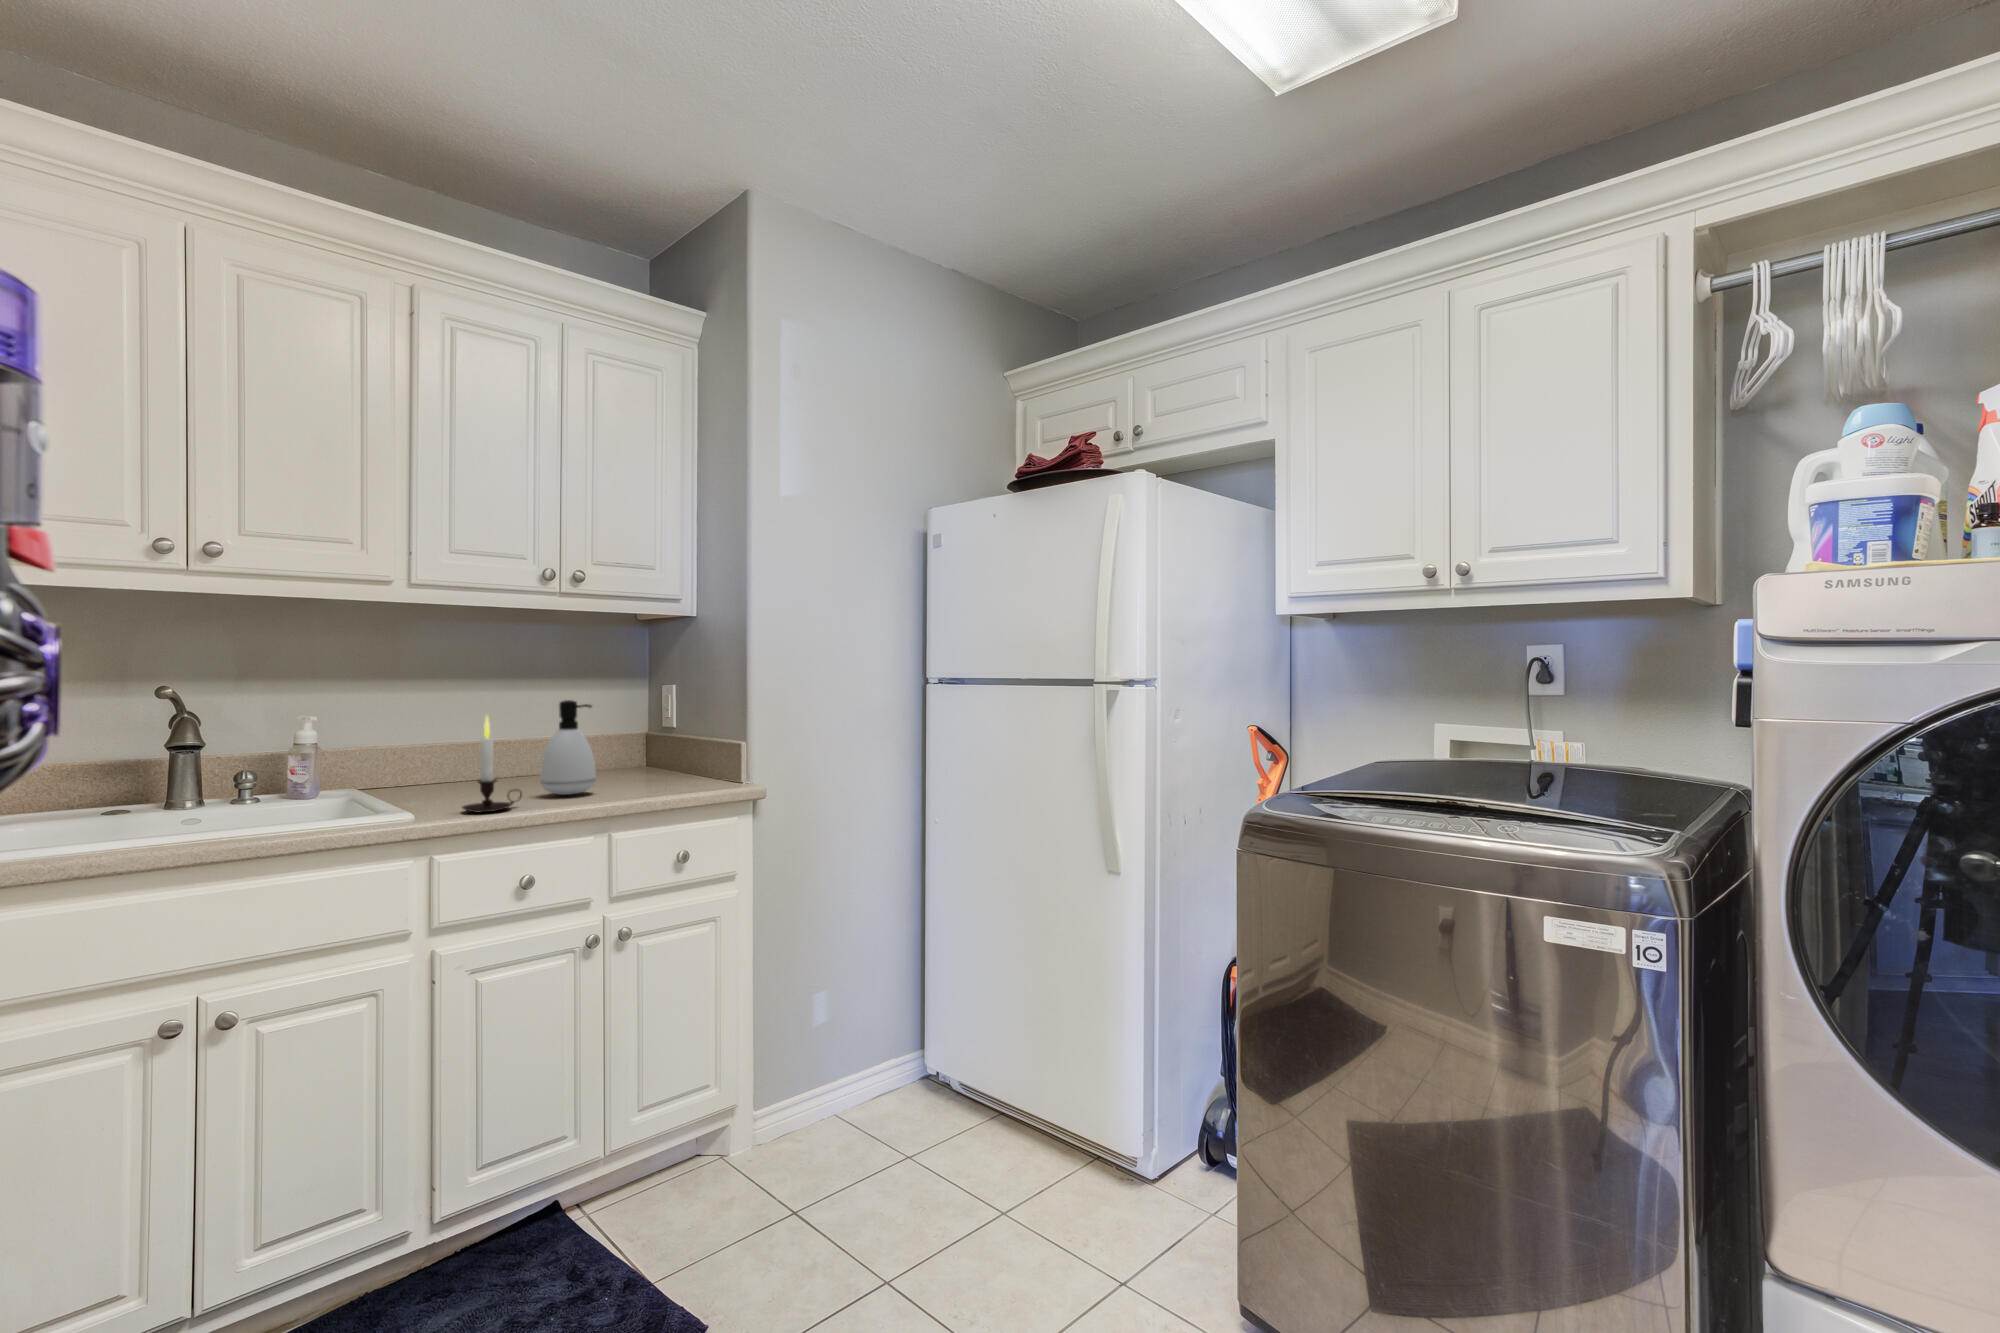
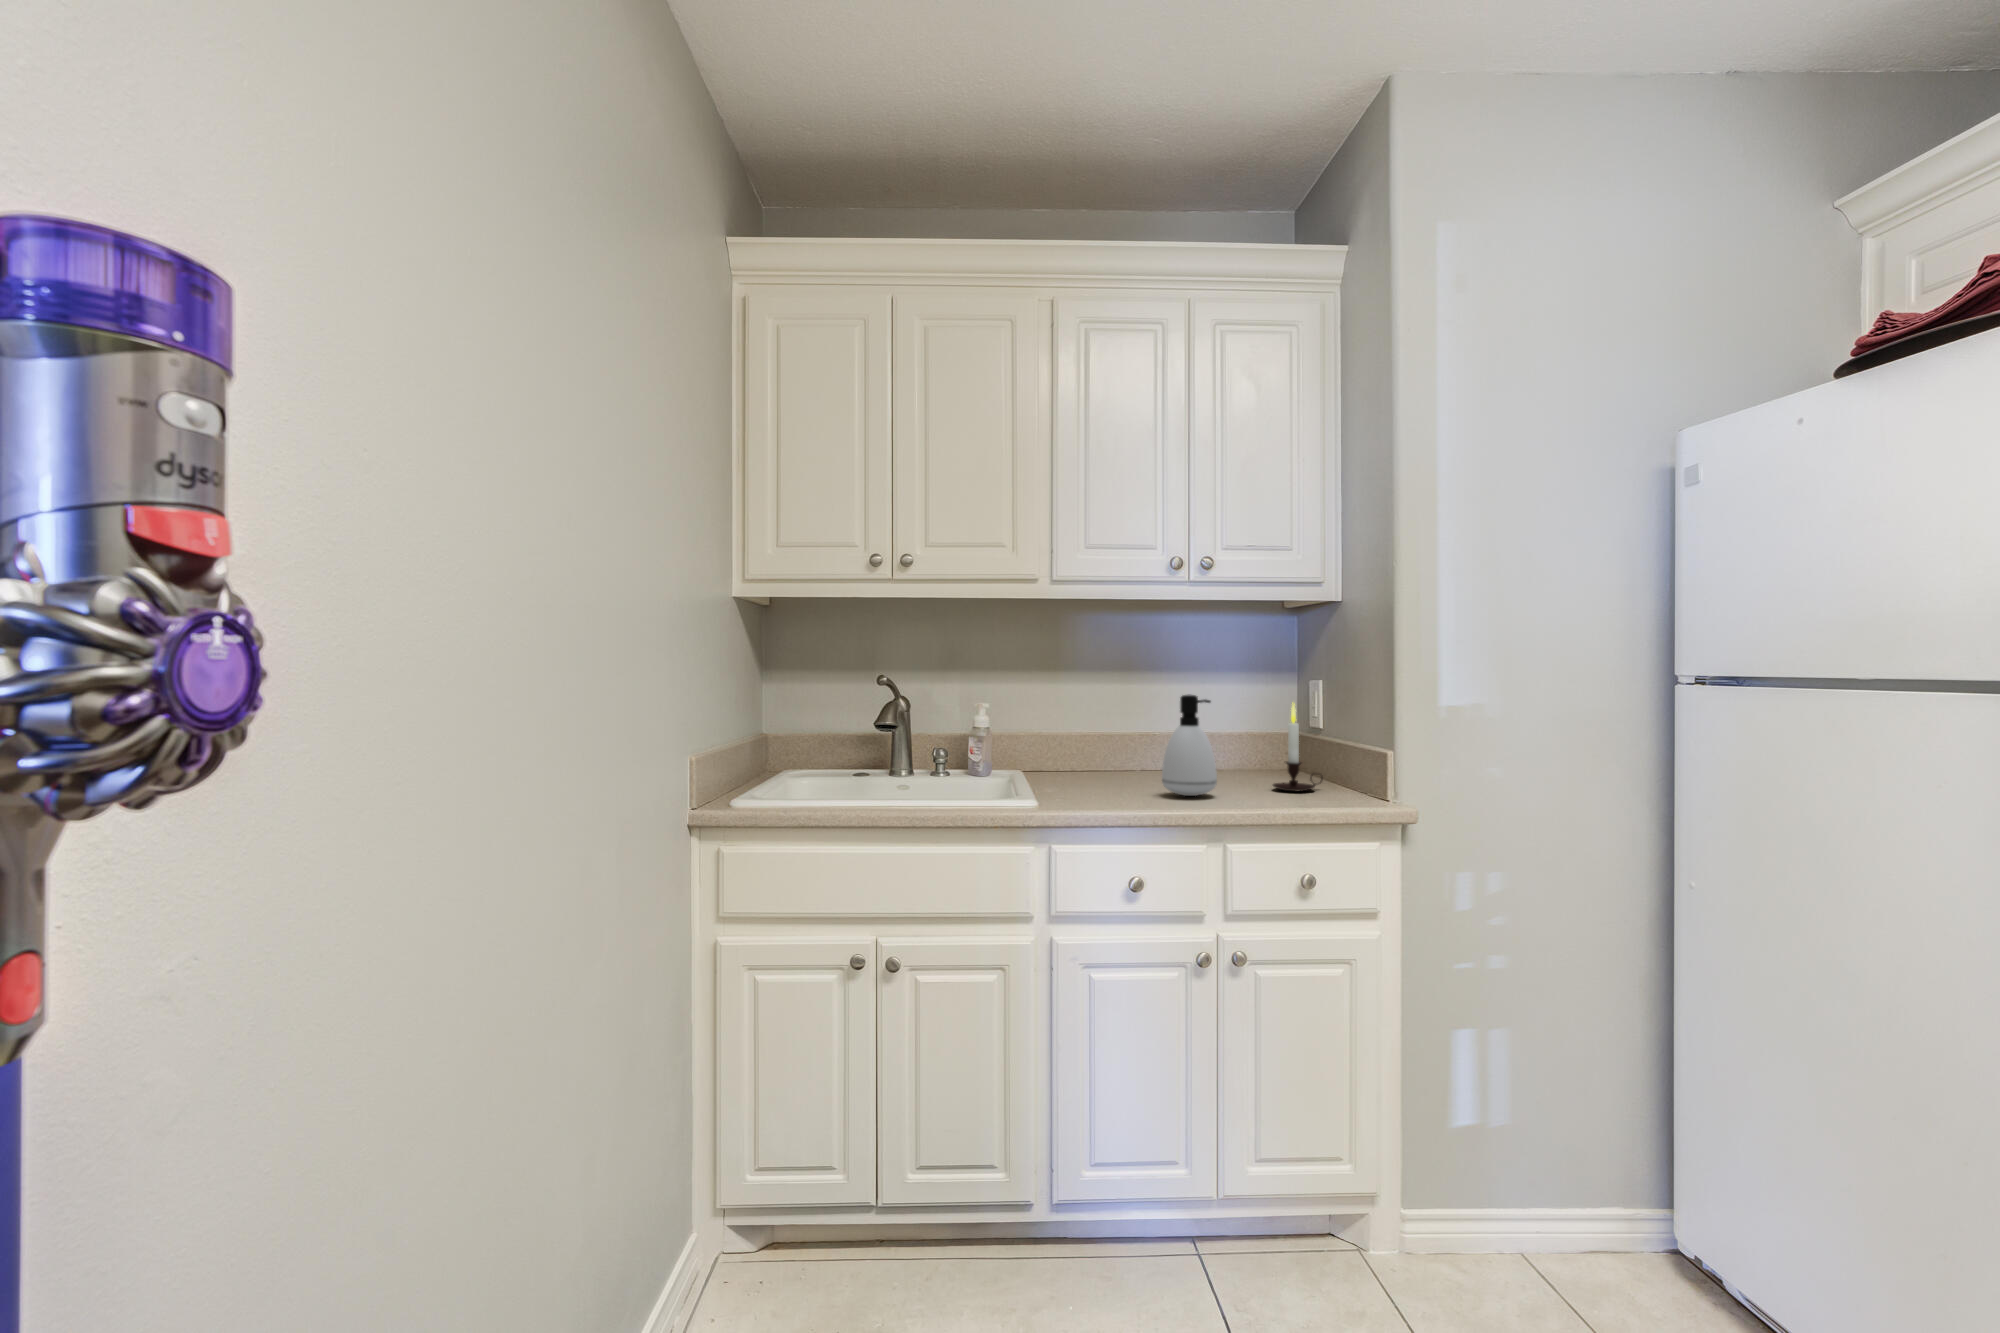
candle: present [462,717,522,812] -> present [1273,704,1323,792]

